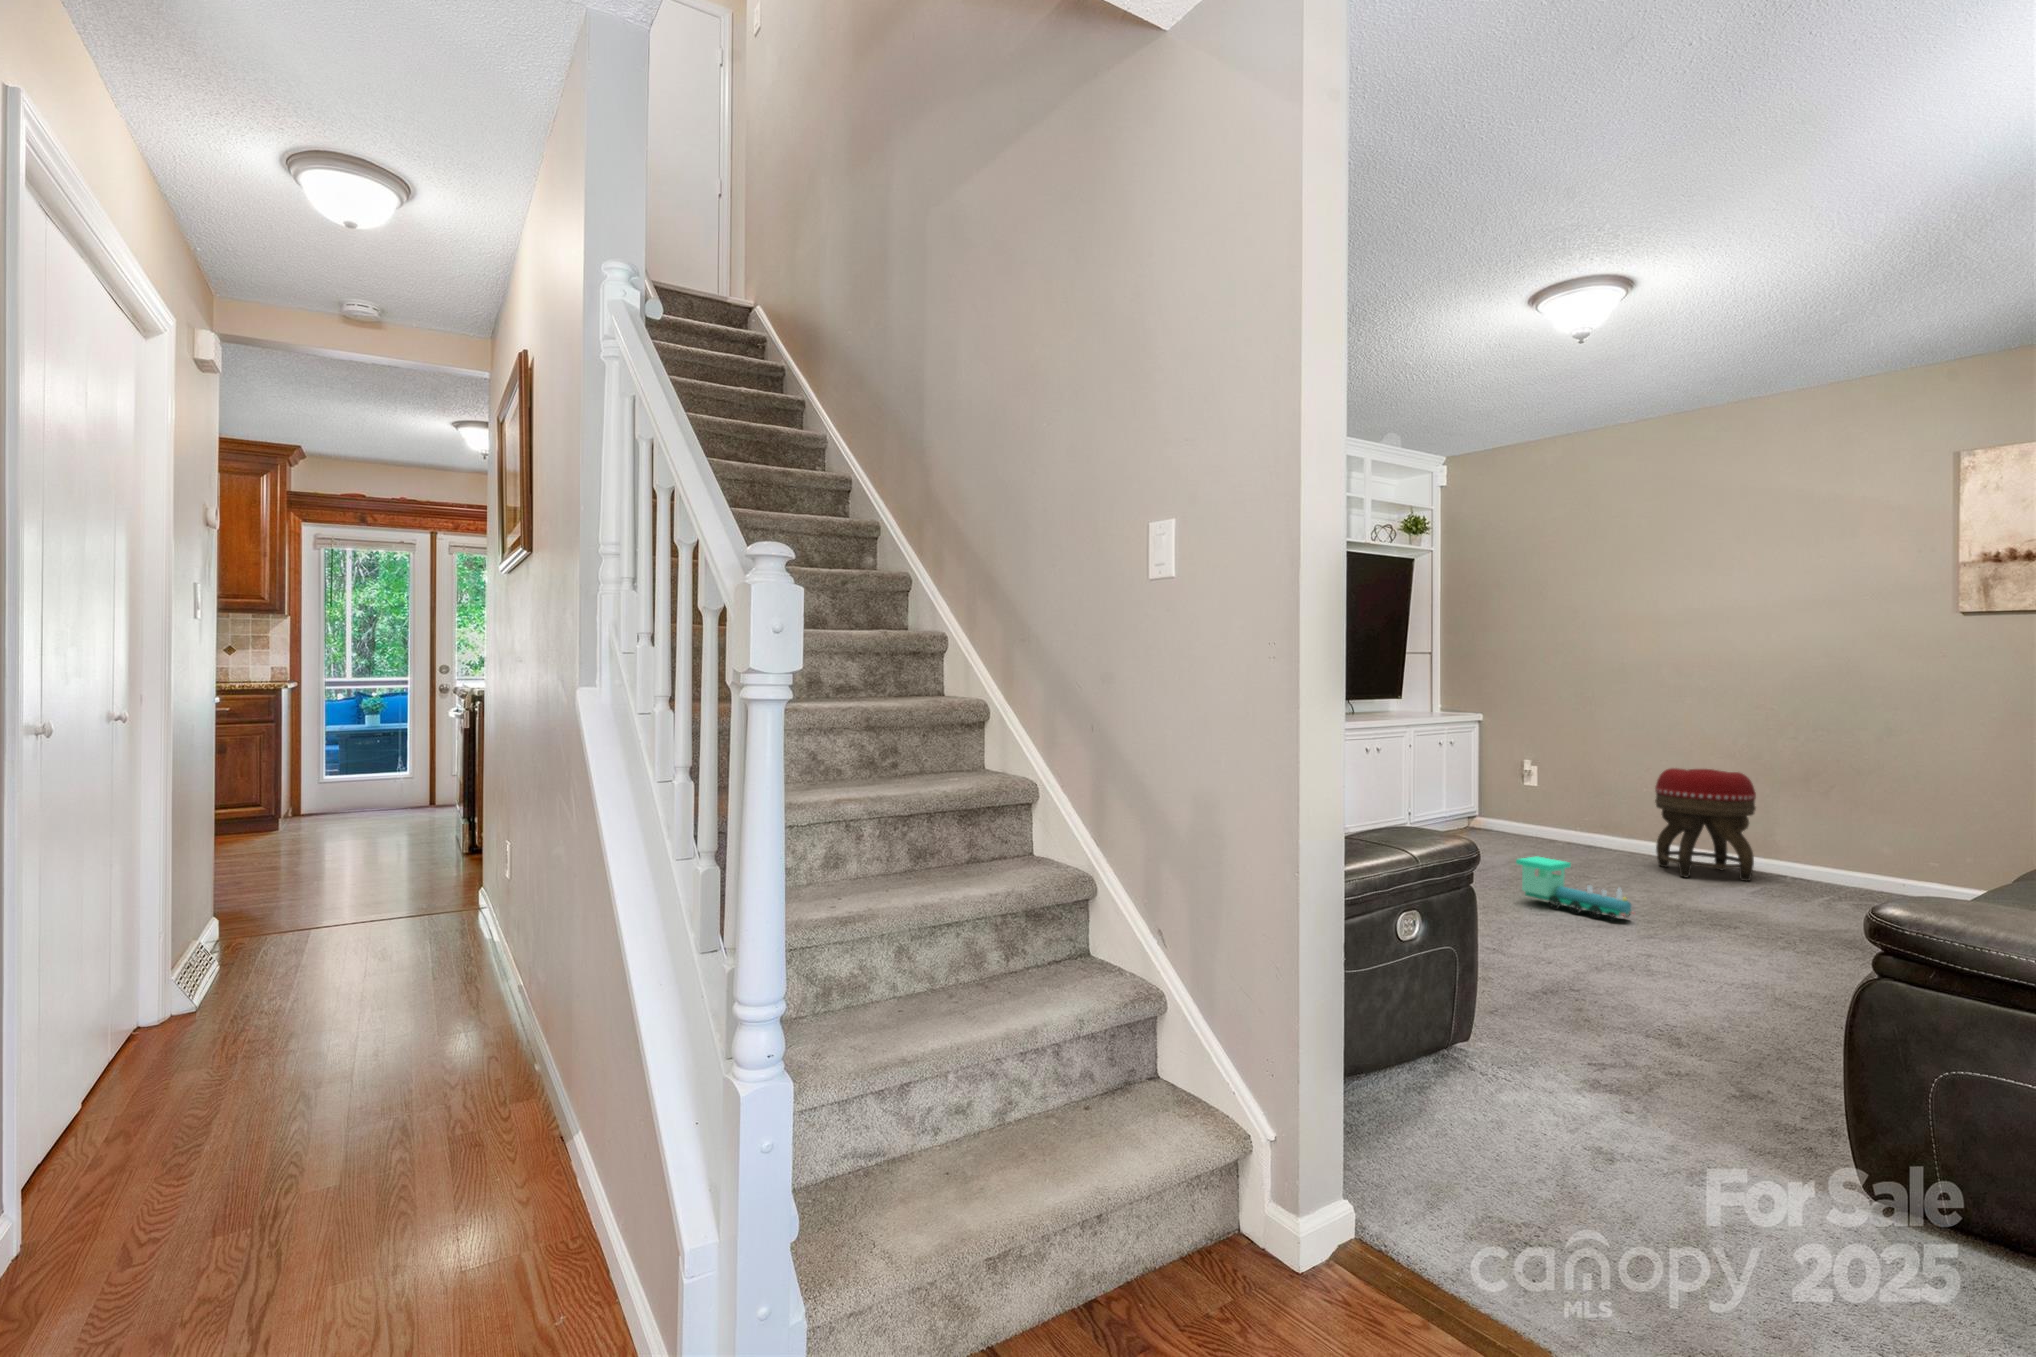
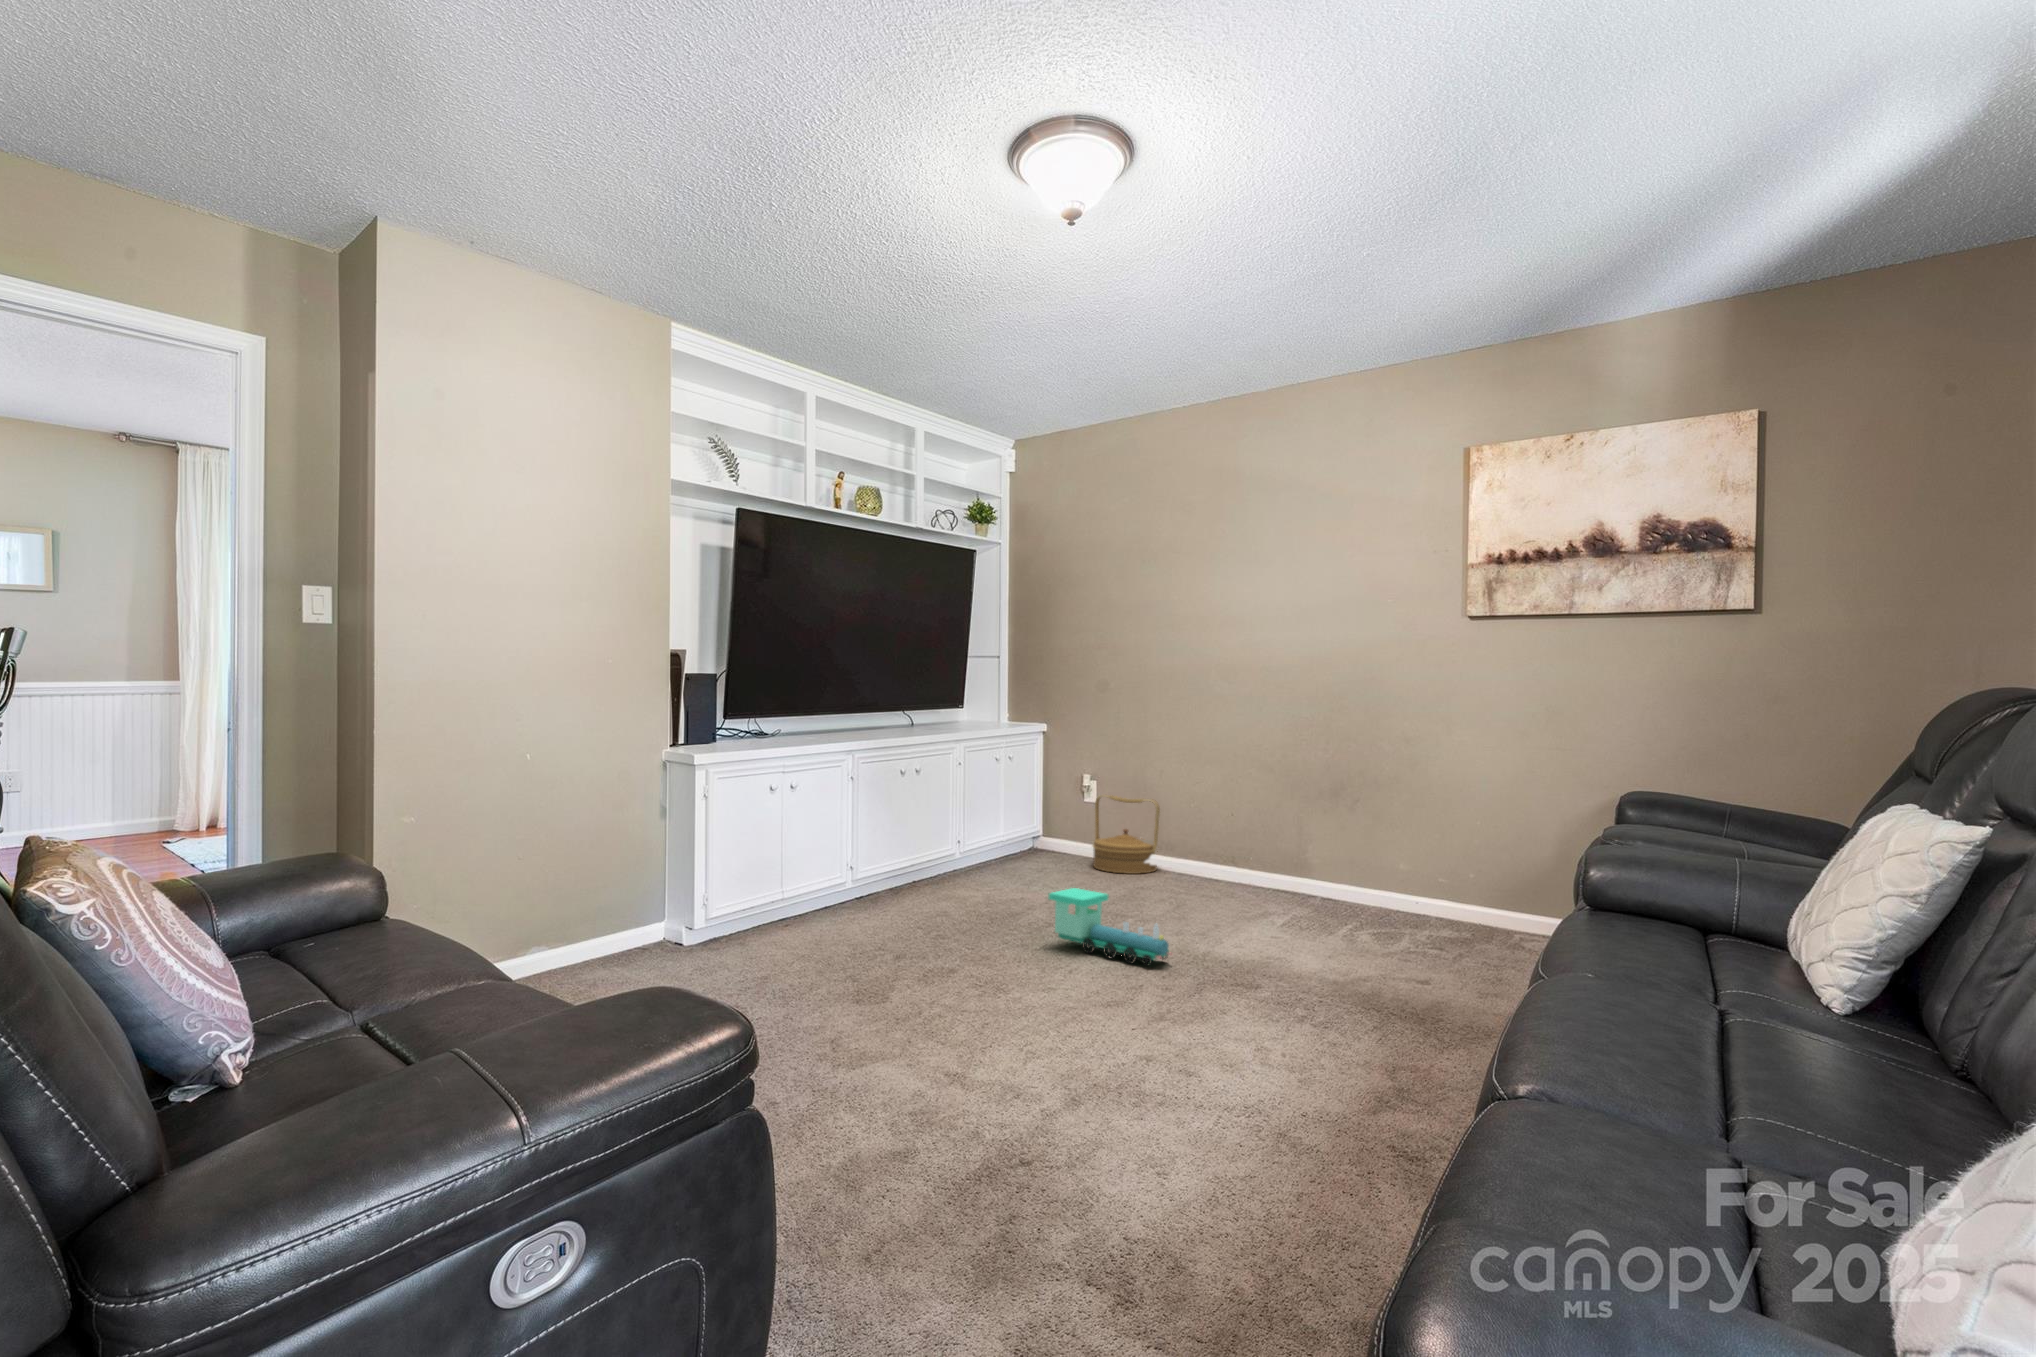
footstool: present [1655,768,1756,881] -> none [1205,779,1297,900]
woven basket: none [1535,779,1605,851] -> present [1093,795,1160,874]

